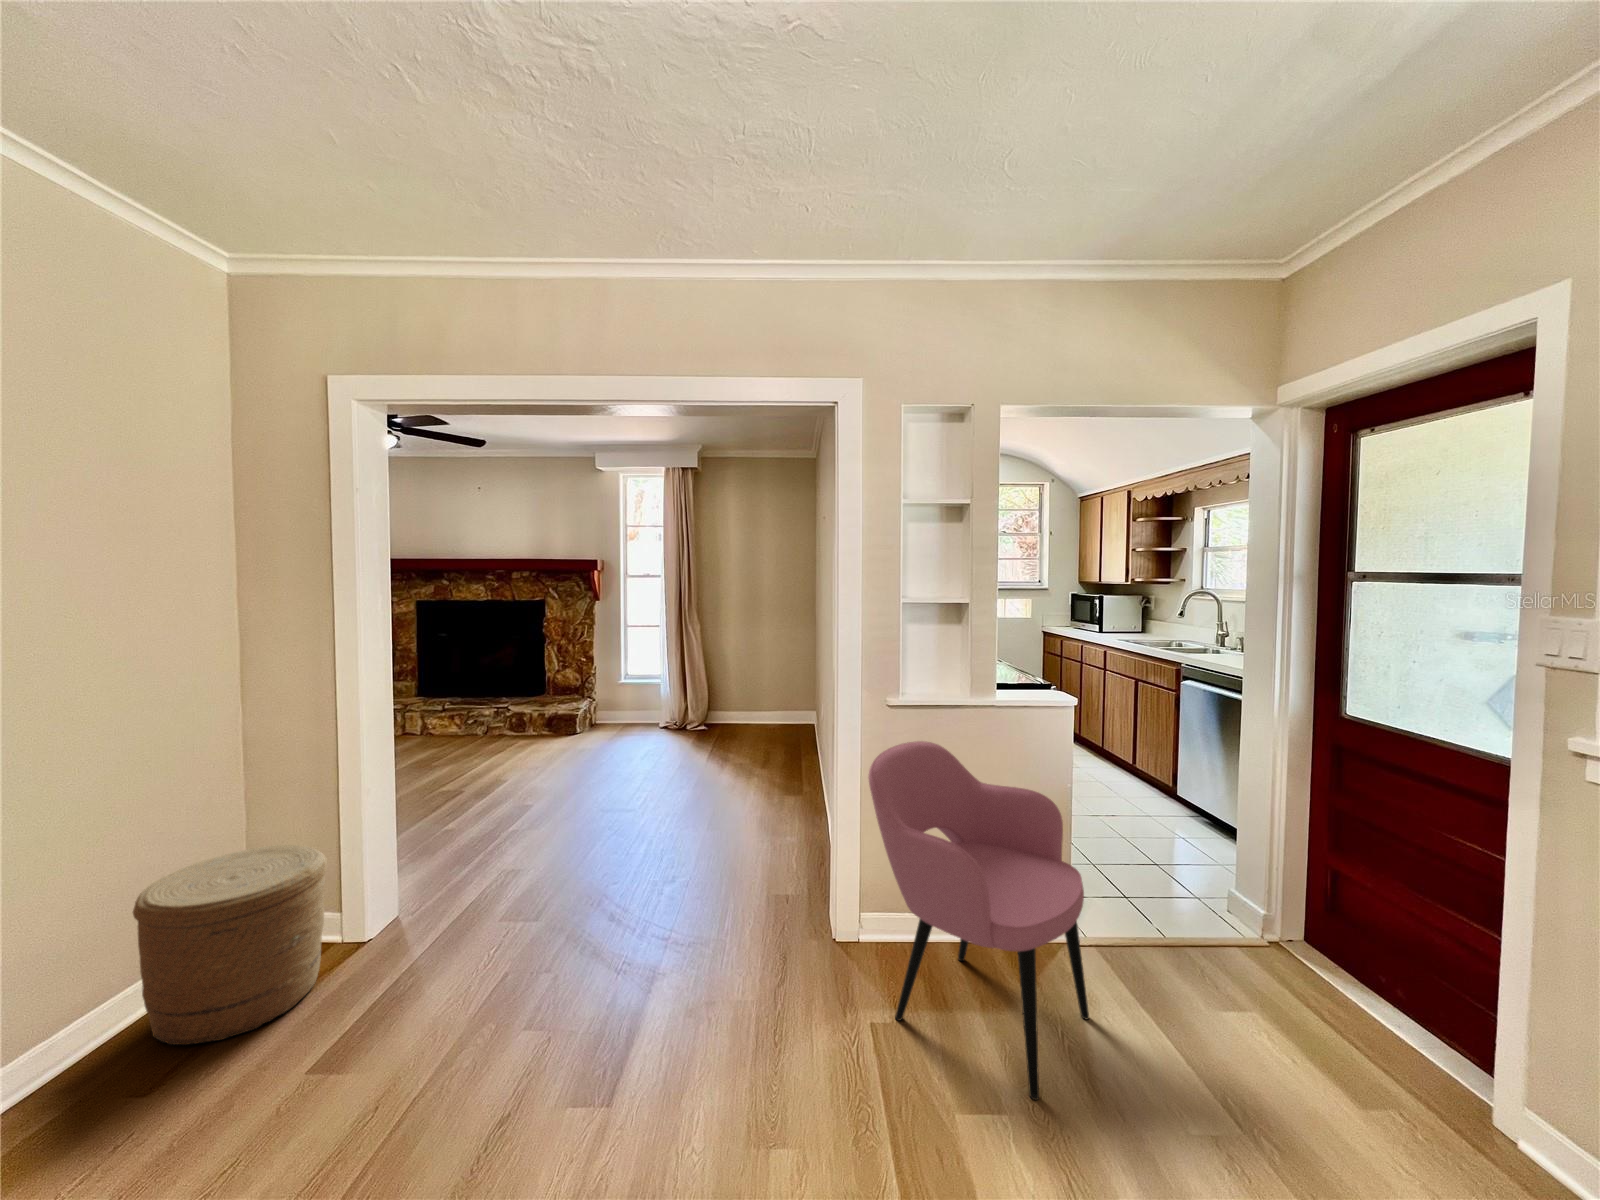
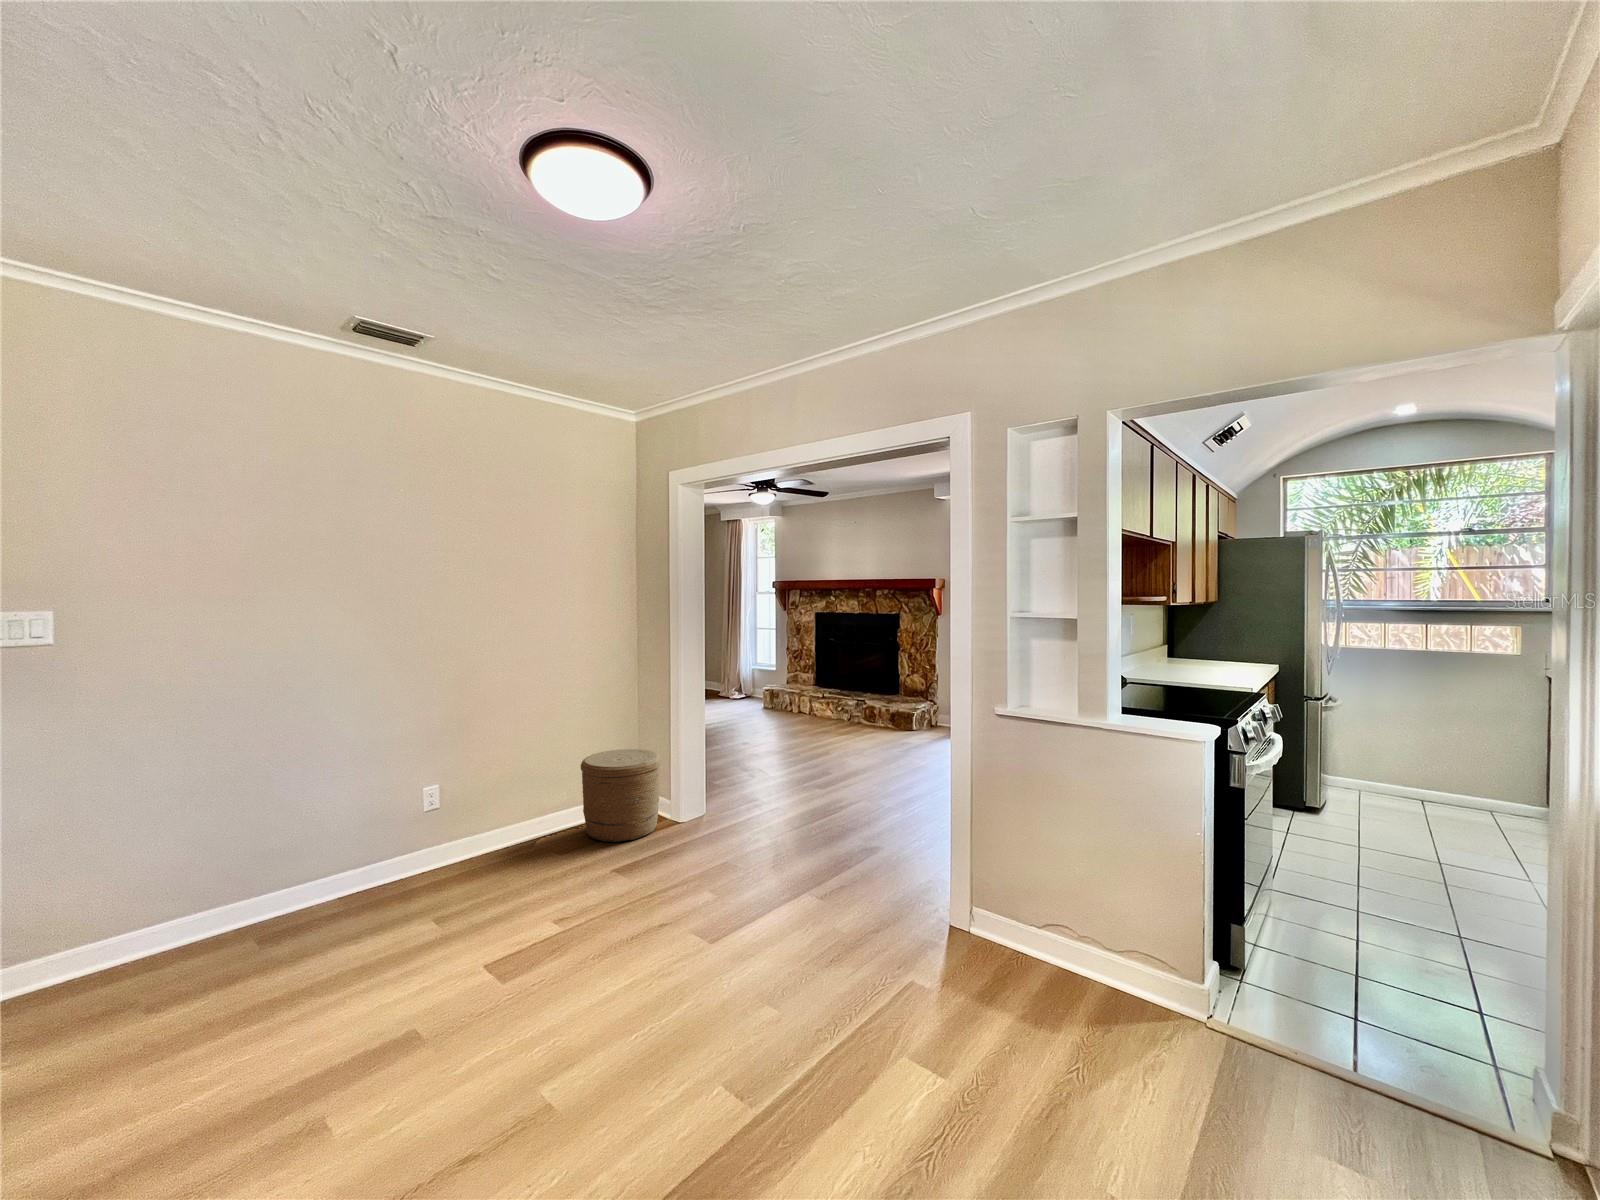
armchair: present [868,741,1089,1100] -> none [915,748,1121,1083]

